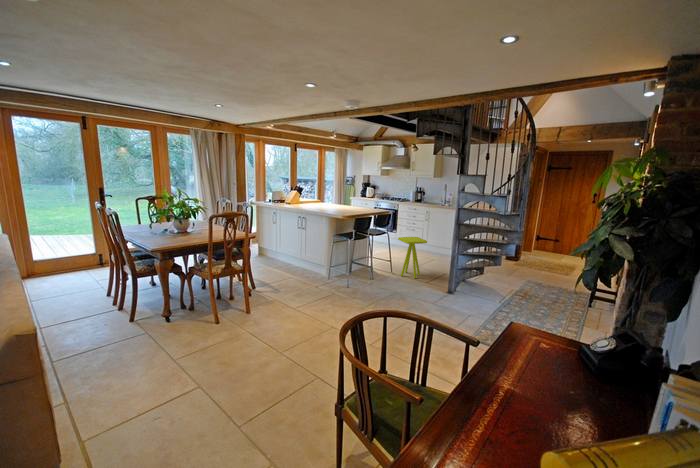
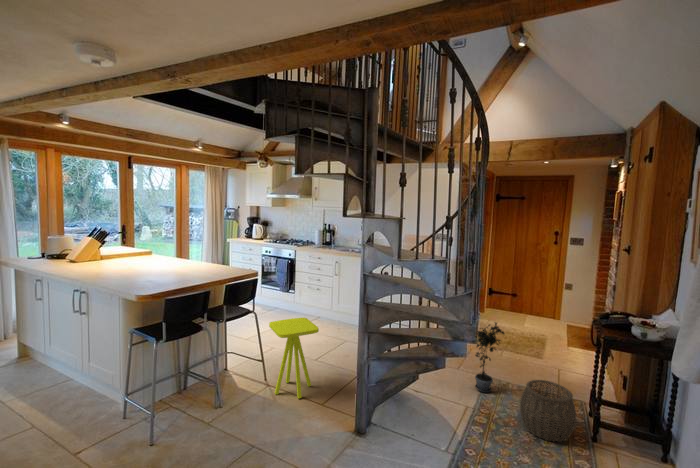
potted plant: none [520,243,542,285] -> present [475,322,504,392]
woven basket: none [547,273,581,304] -> present [520,380,576,442]

